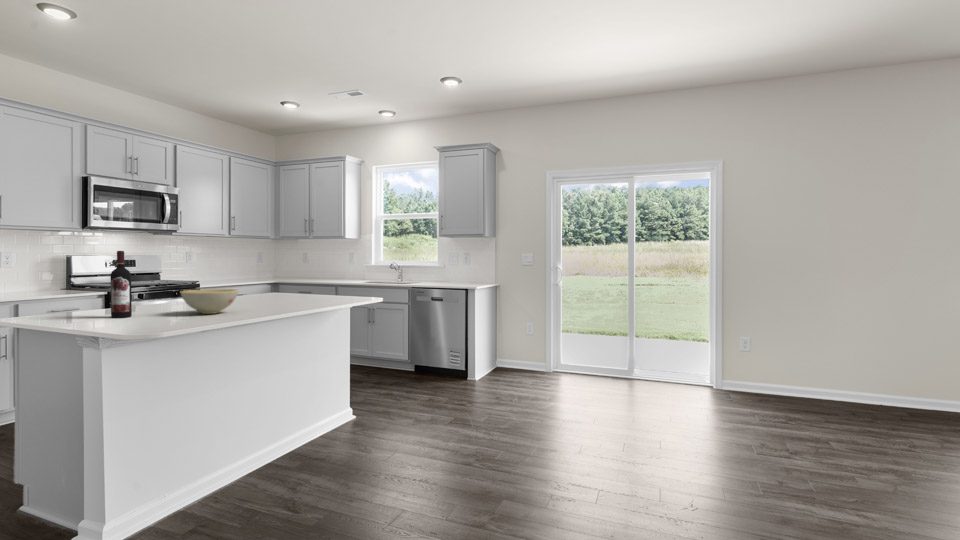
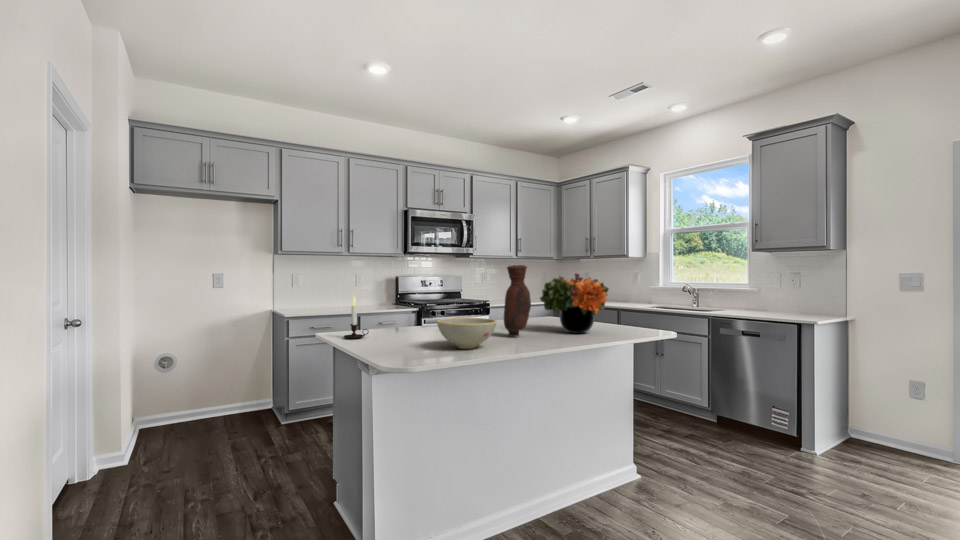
vase: none [238,244,264,306] -> present [504,265,531,336]
wine bottle: present [111,251,132,318] -> none [375,274,393,346]
flower arrangement: none [269,251,330,301] -> present [540,274,608,333]
candle: none [62,272,91,315] -> present [344,296,368,339]

